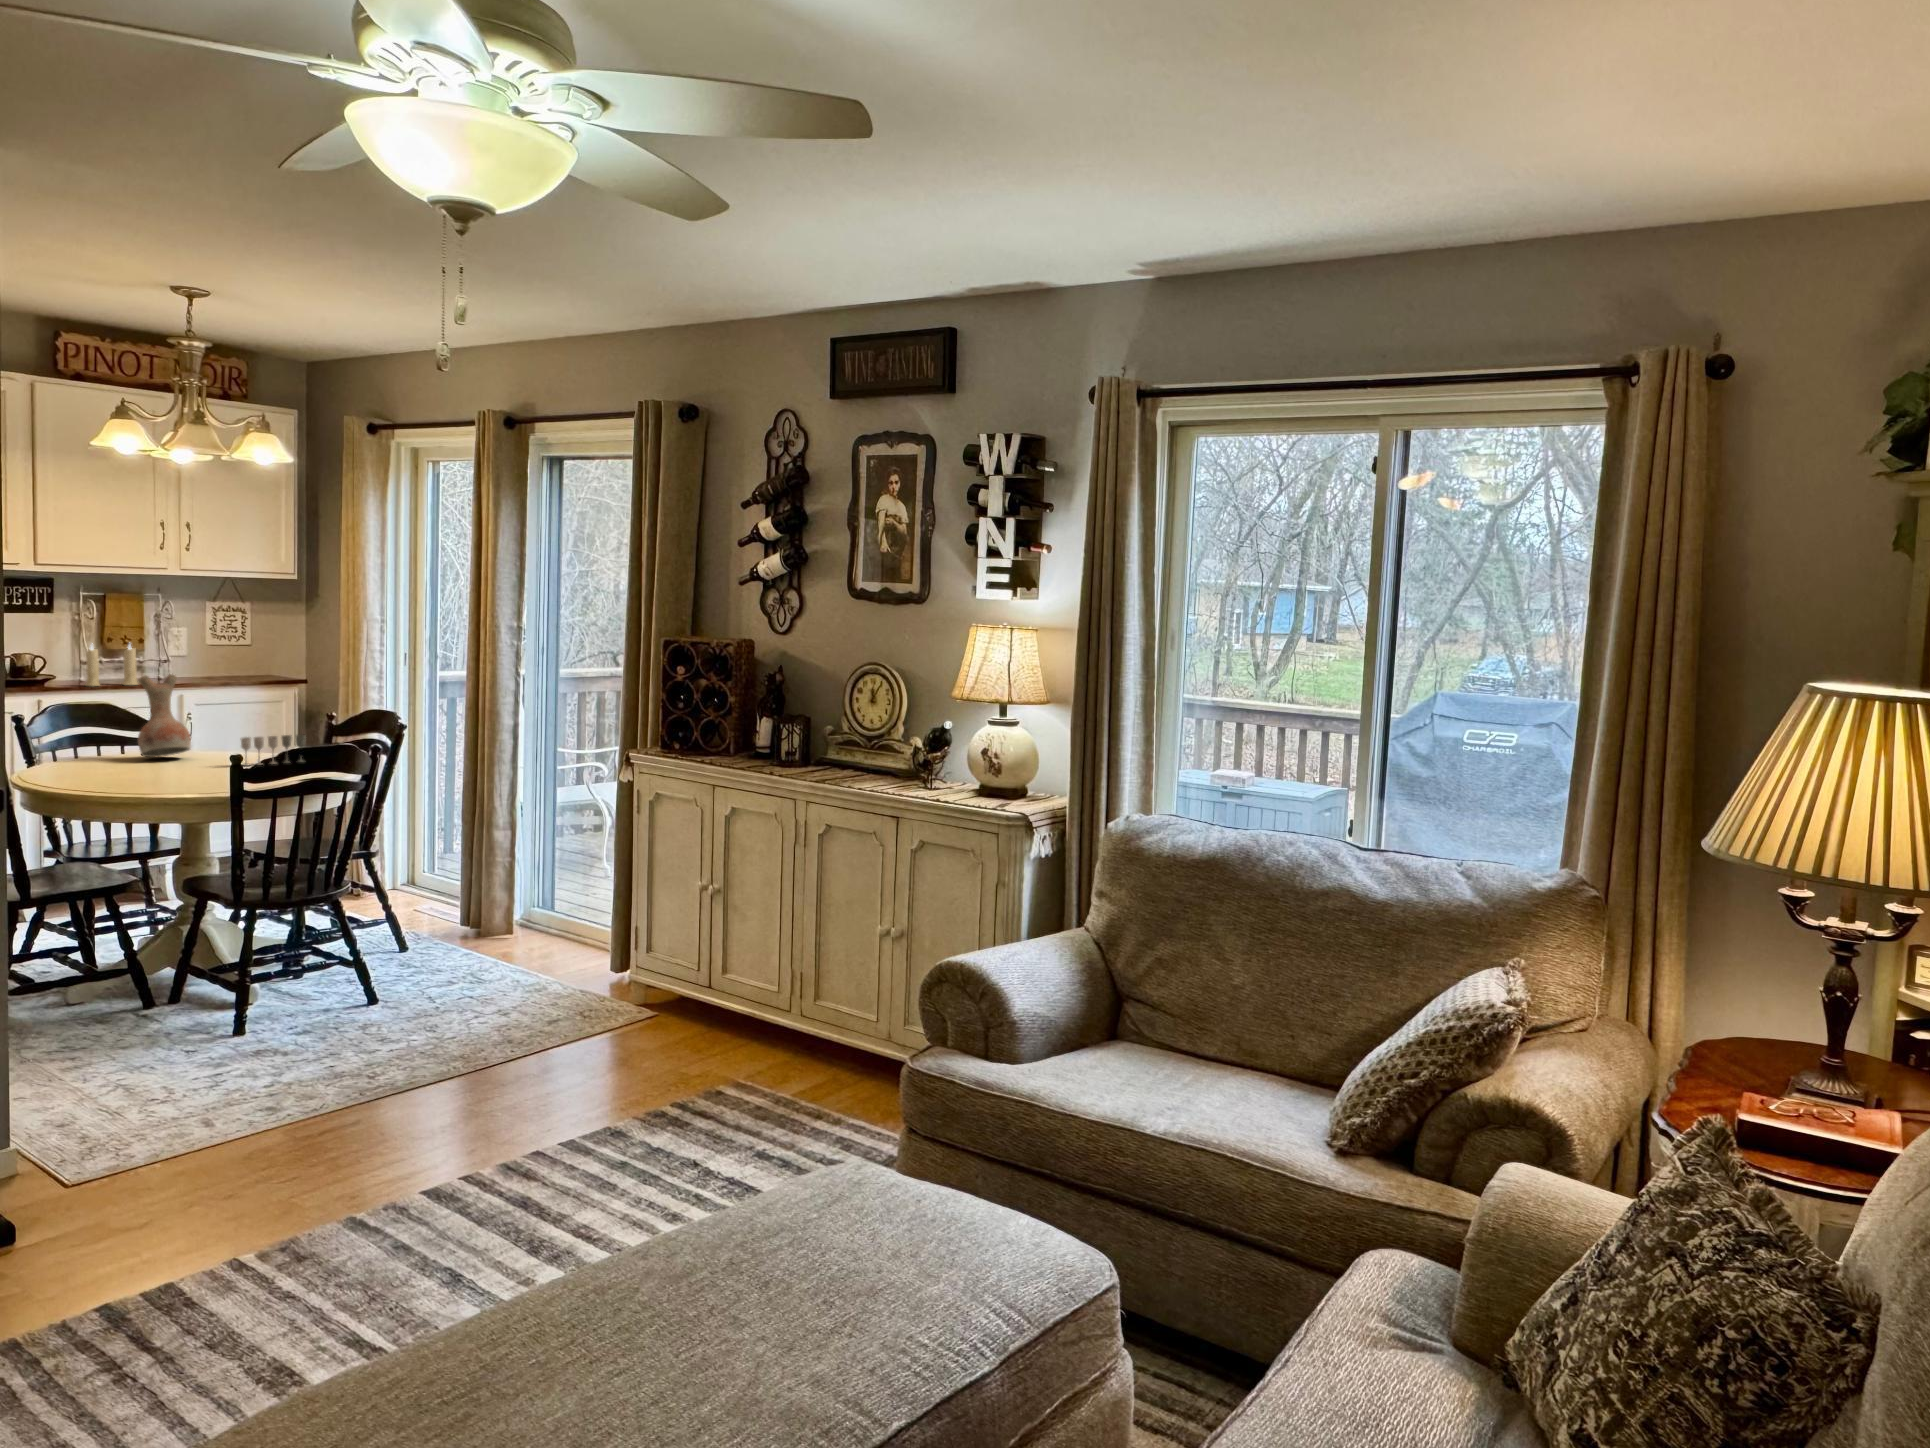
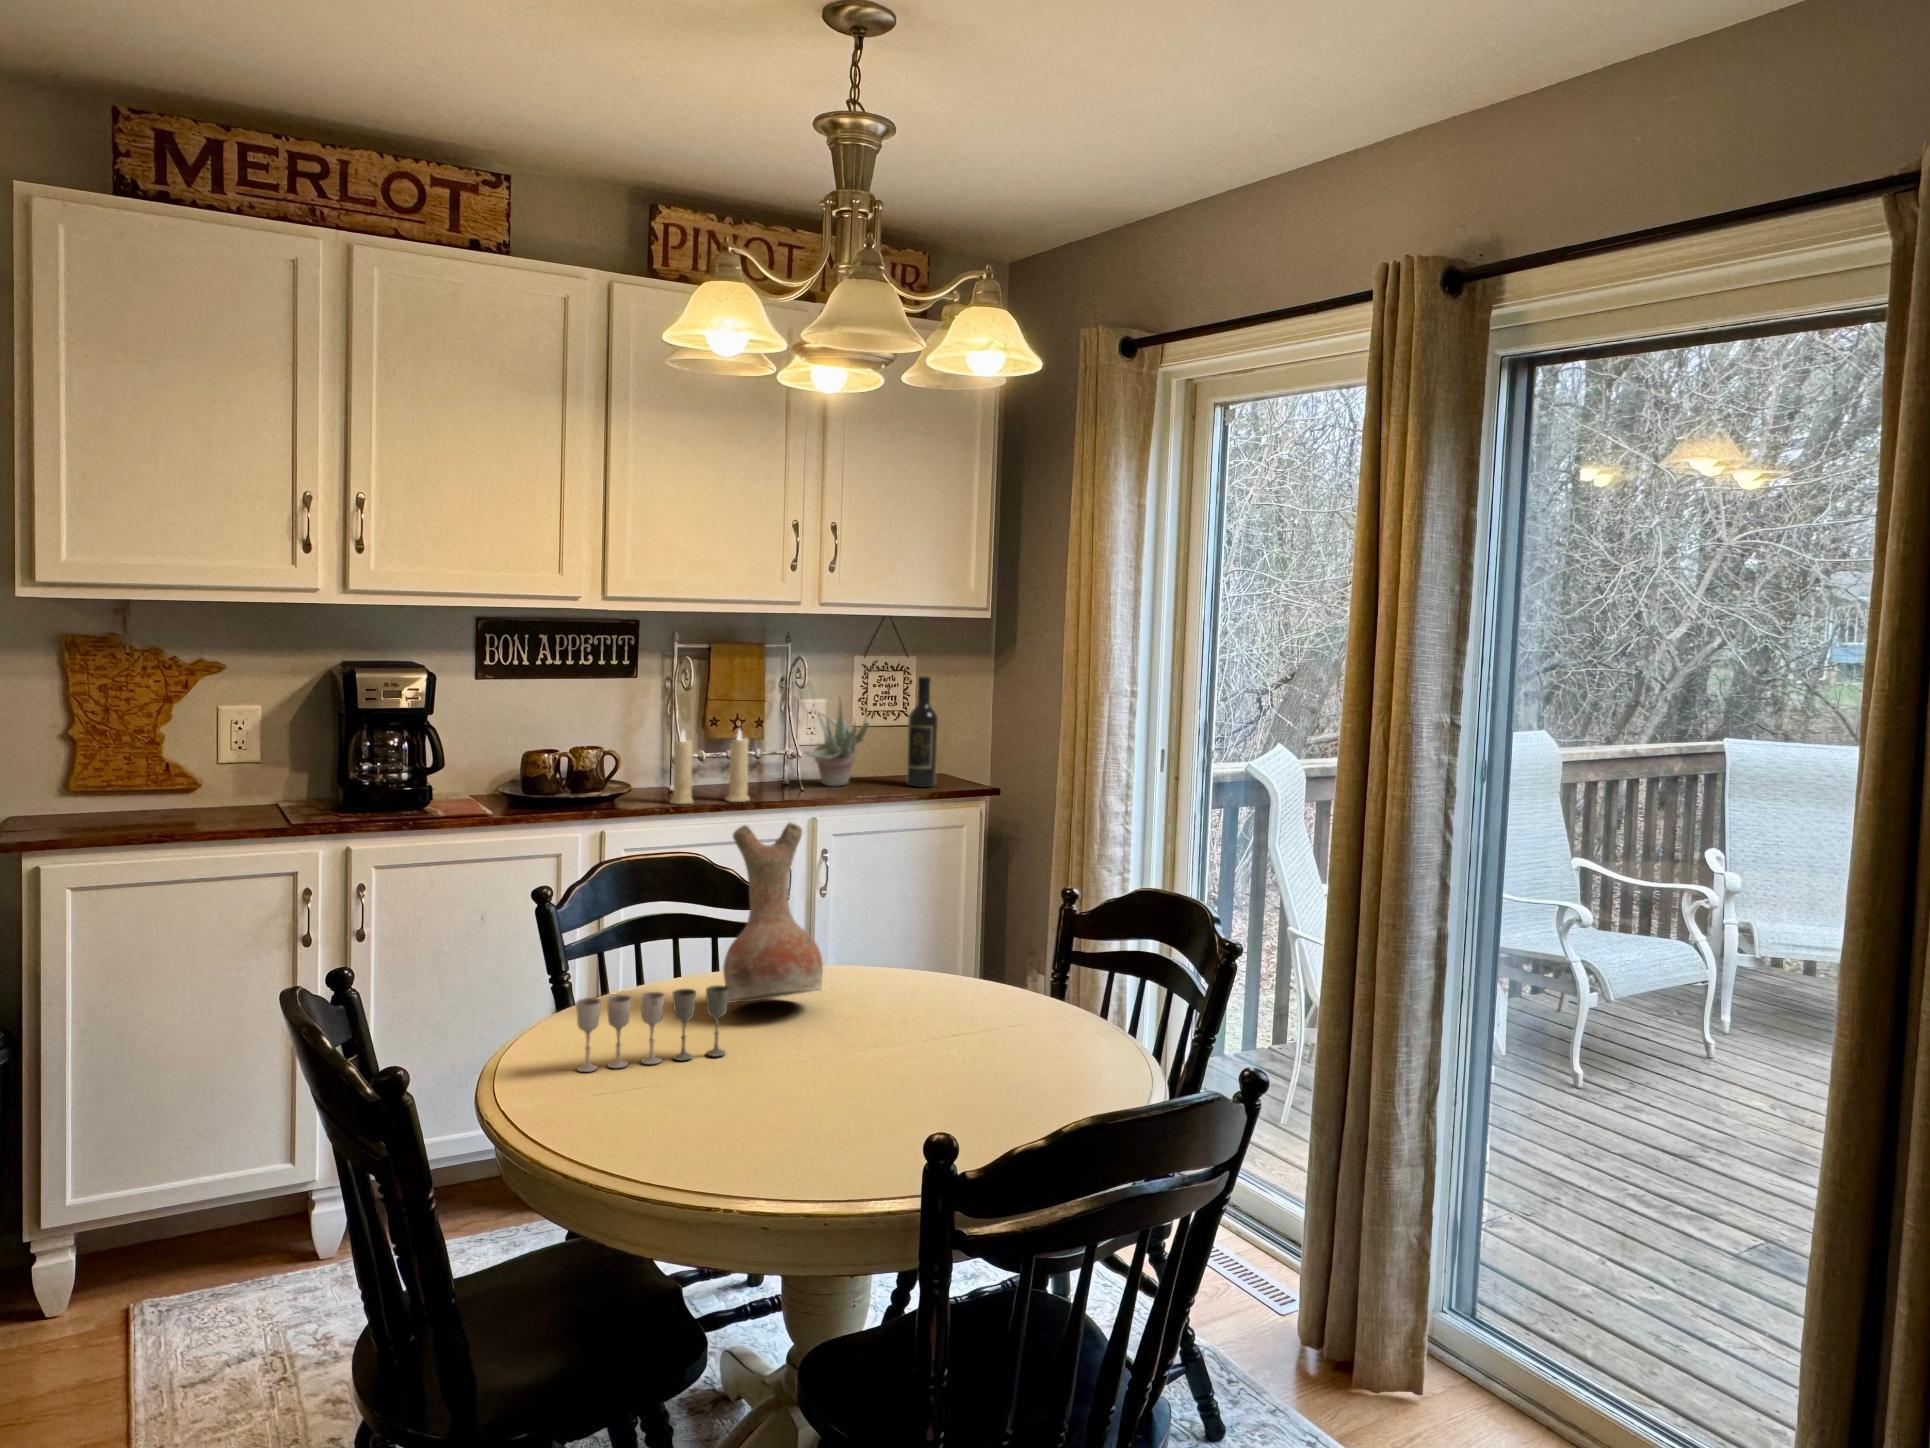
wine bottle: none [245,613,265,679] -> present [907,676,938,787]
succulent plant: none [173,624,218,679] -> present [803,697,869,786]
wine glass: present [241,735,306,766] -> present [576,985,729,1072]

